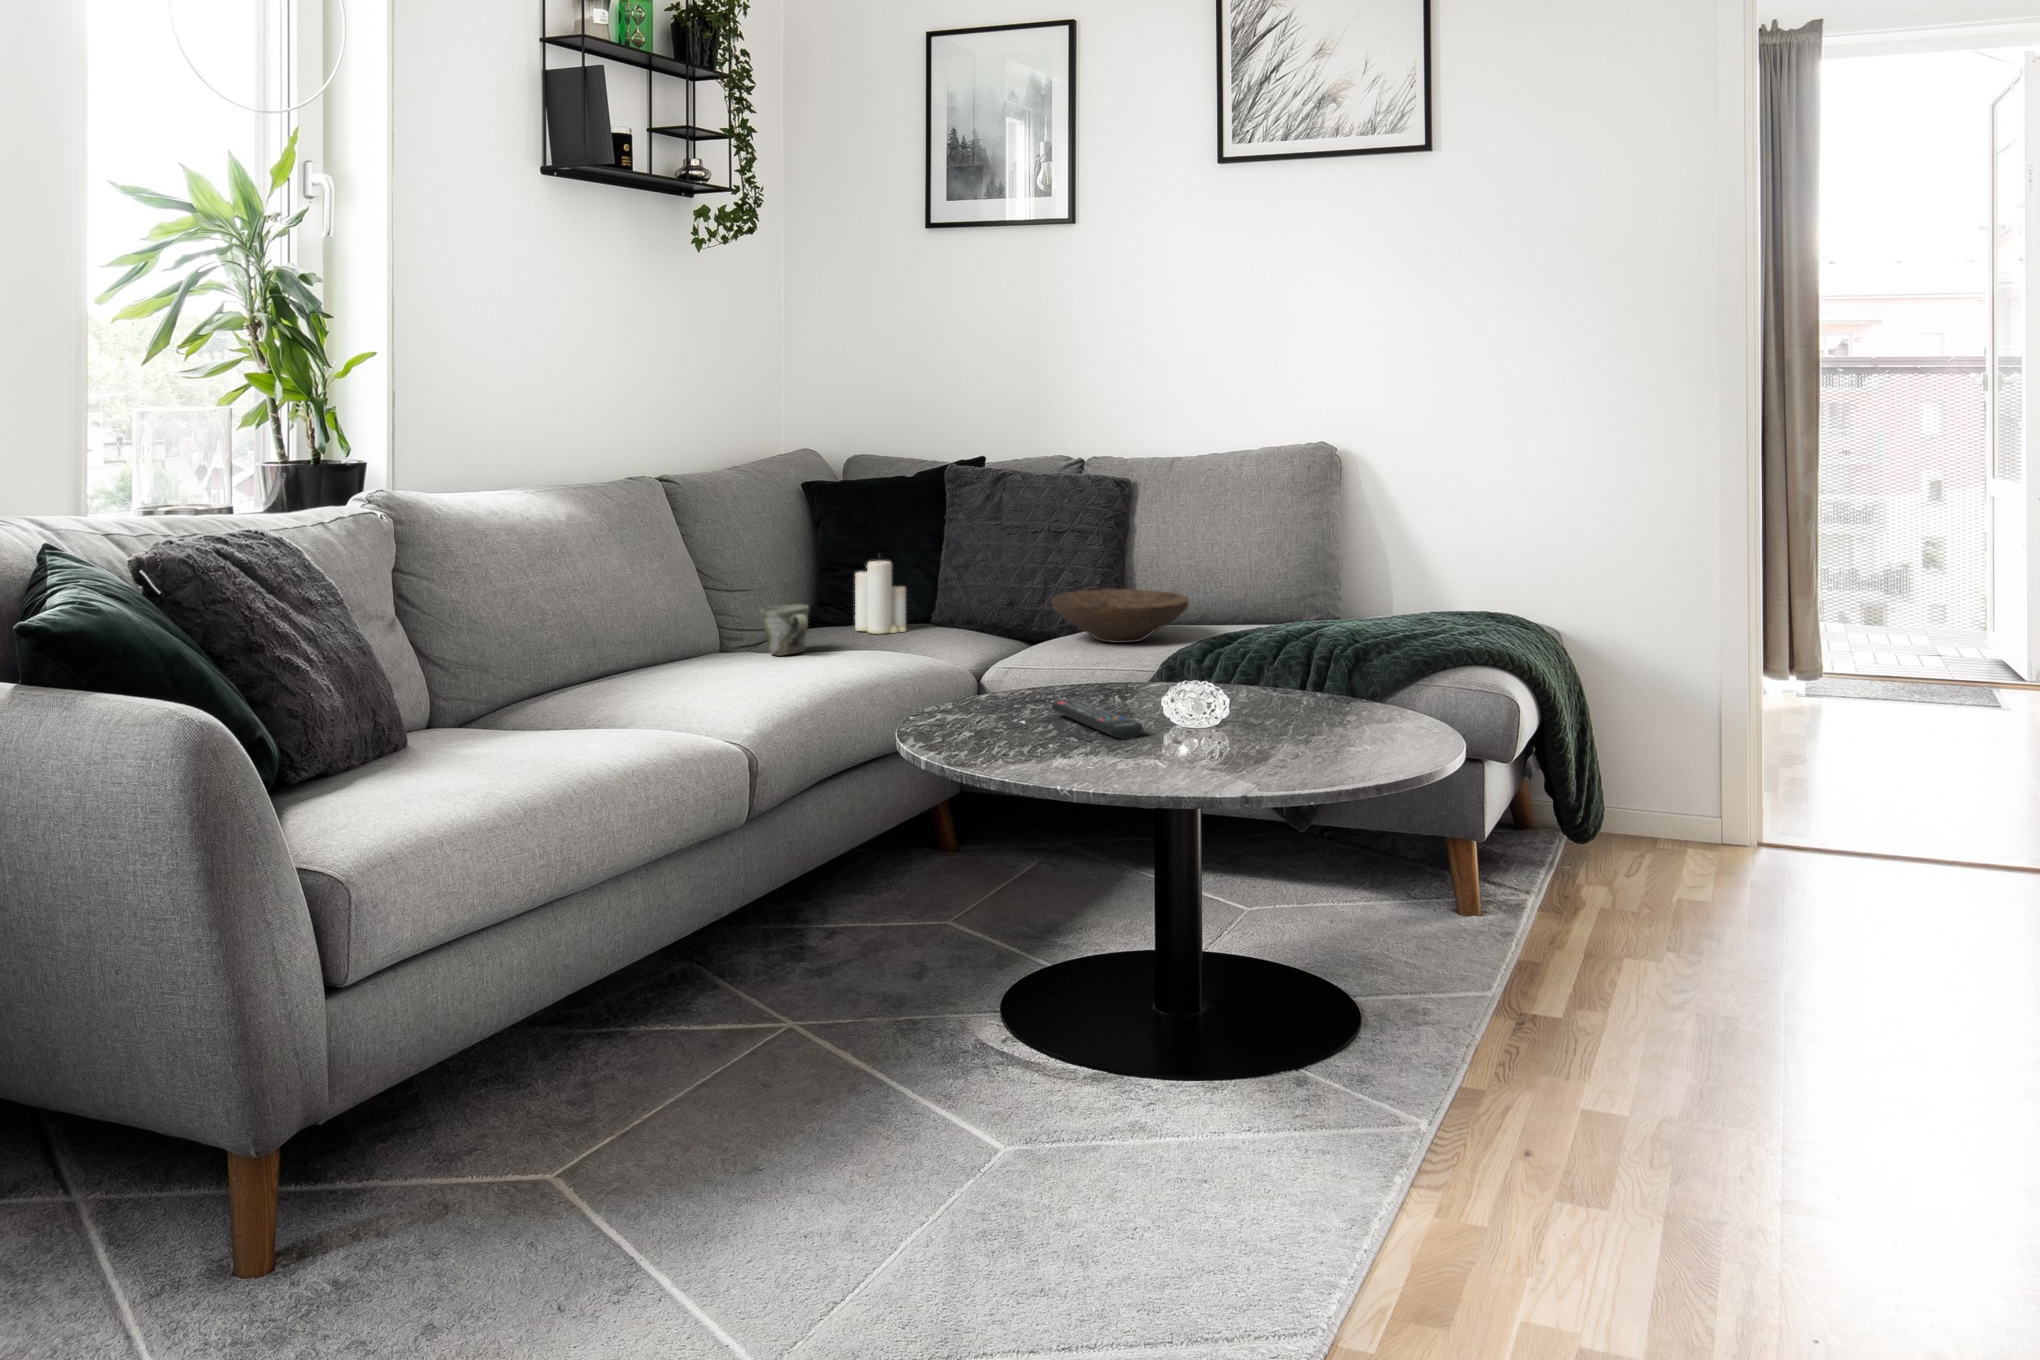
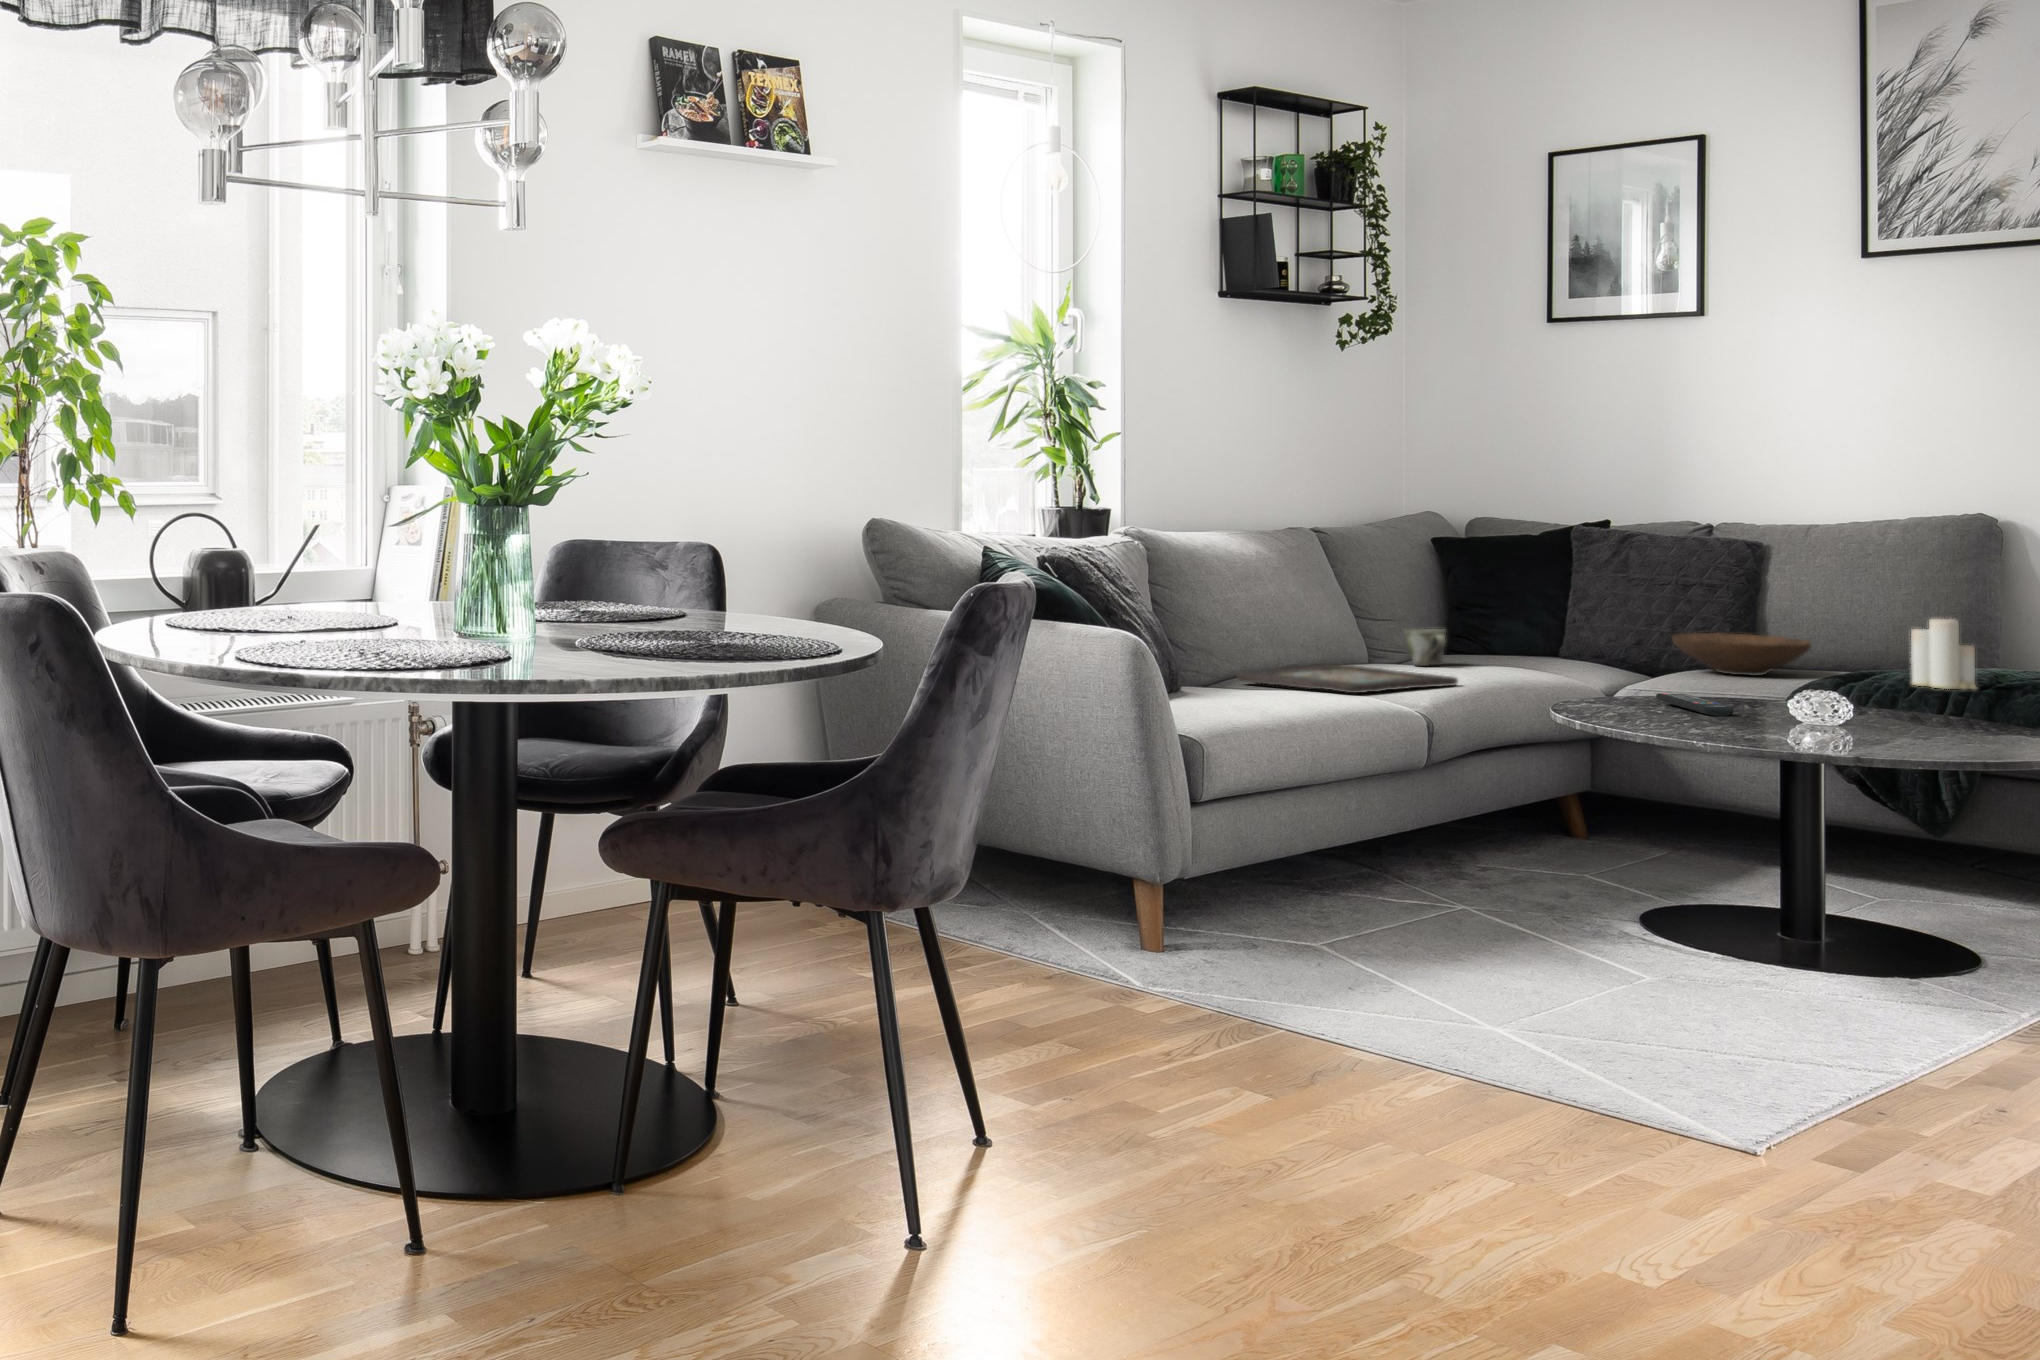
candle: present [855,561,906,634] -> present [1911,619,1976,689]
decorative tray: none [529,671,819,733] -> present [1237,664,1458,693]

